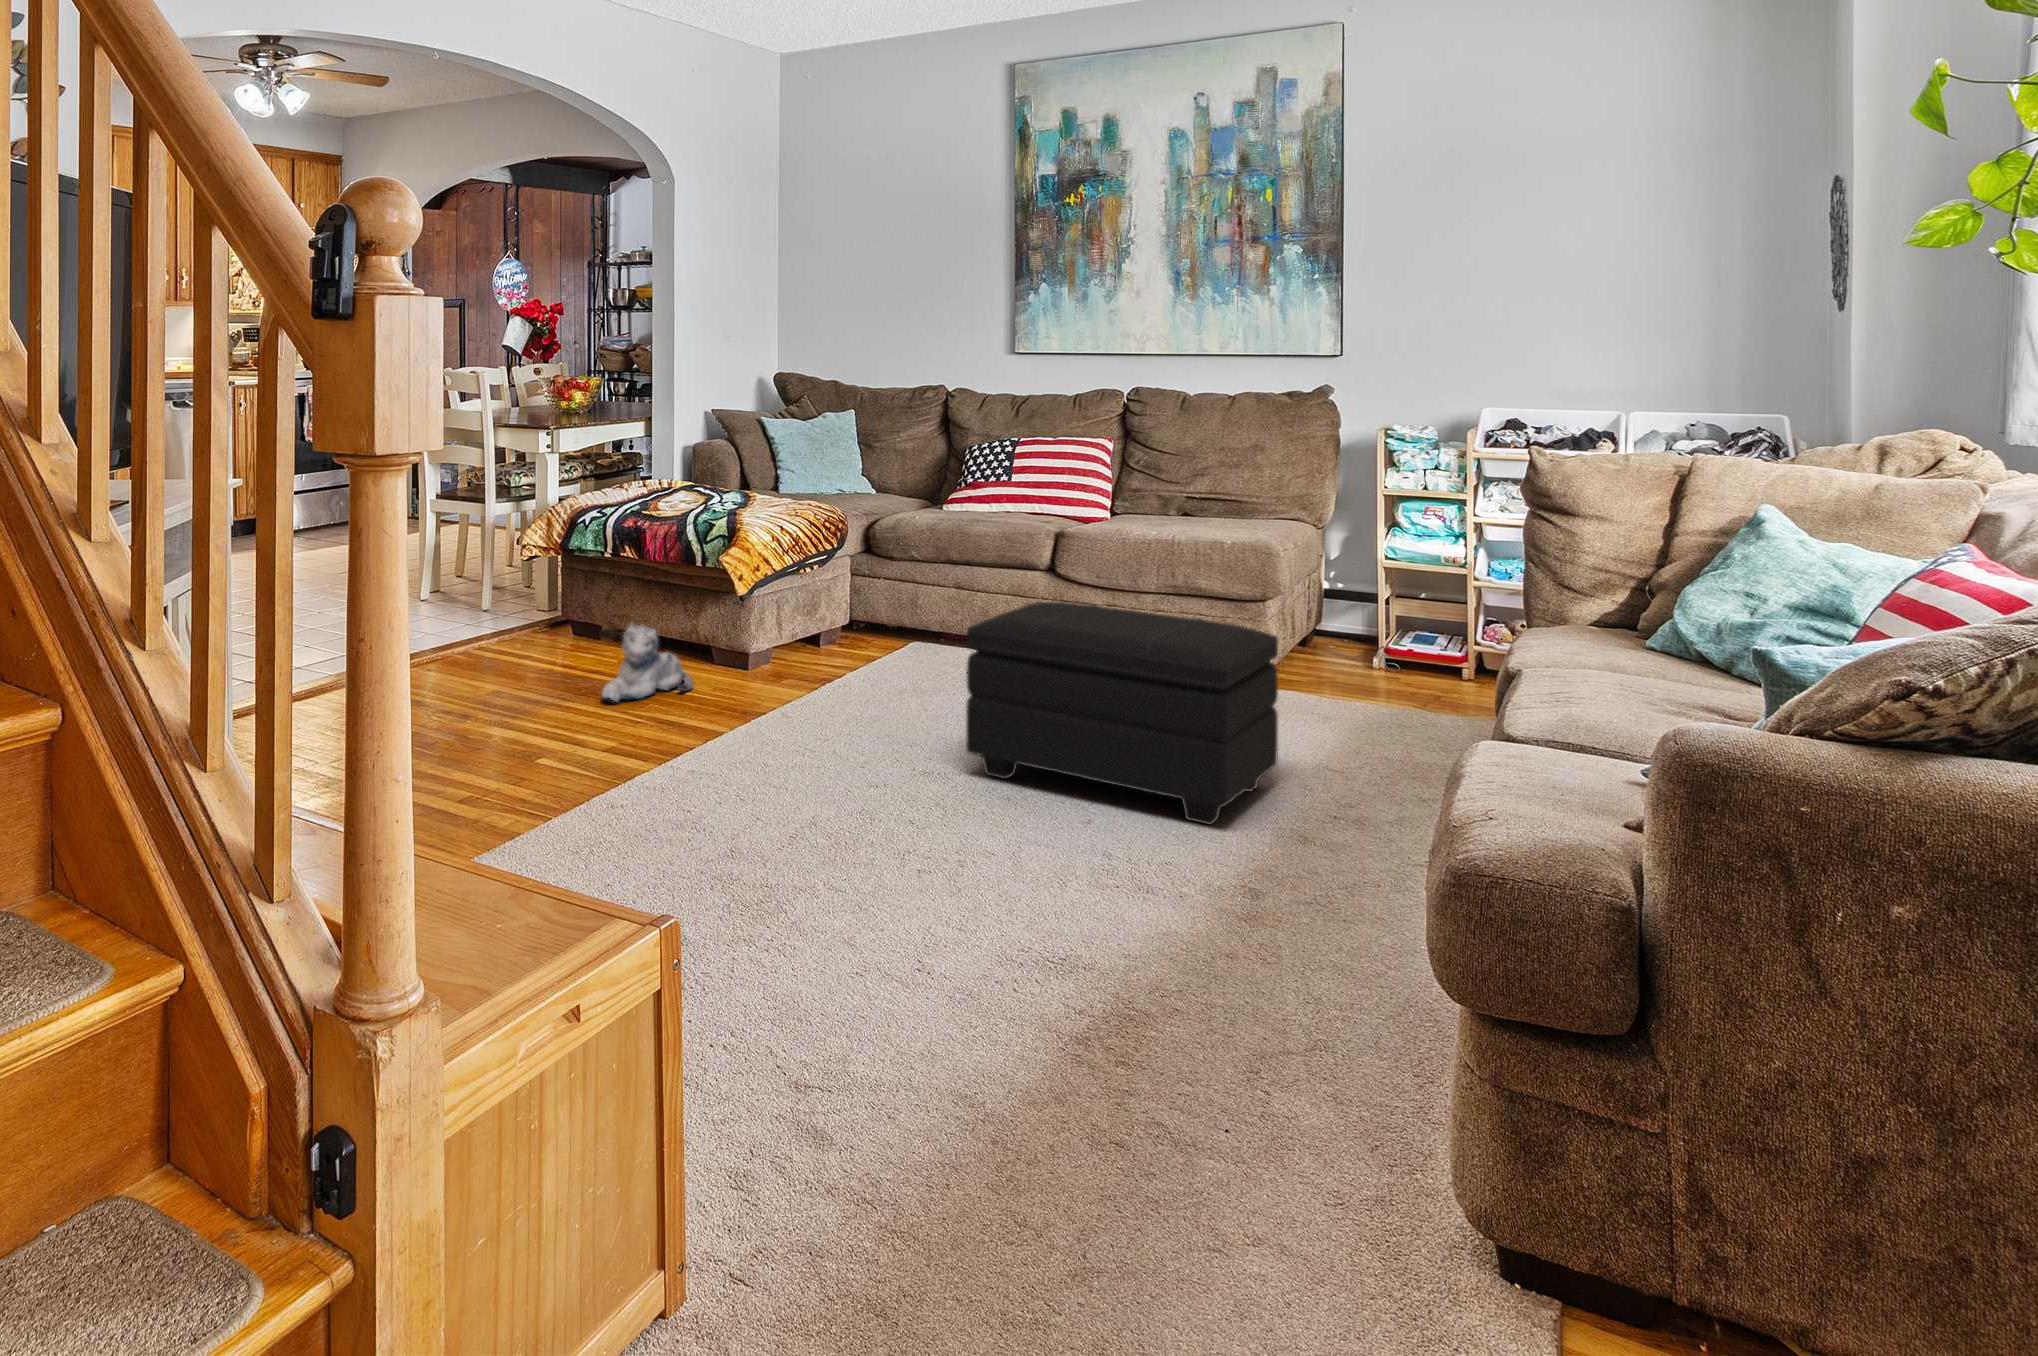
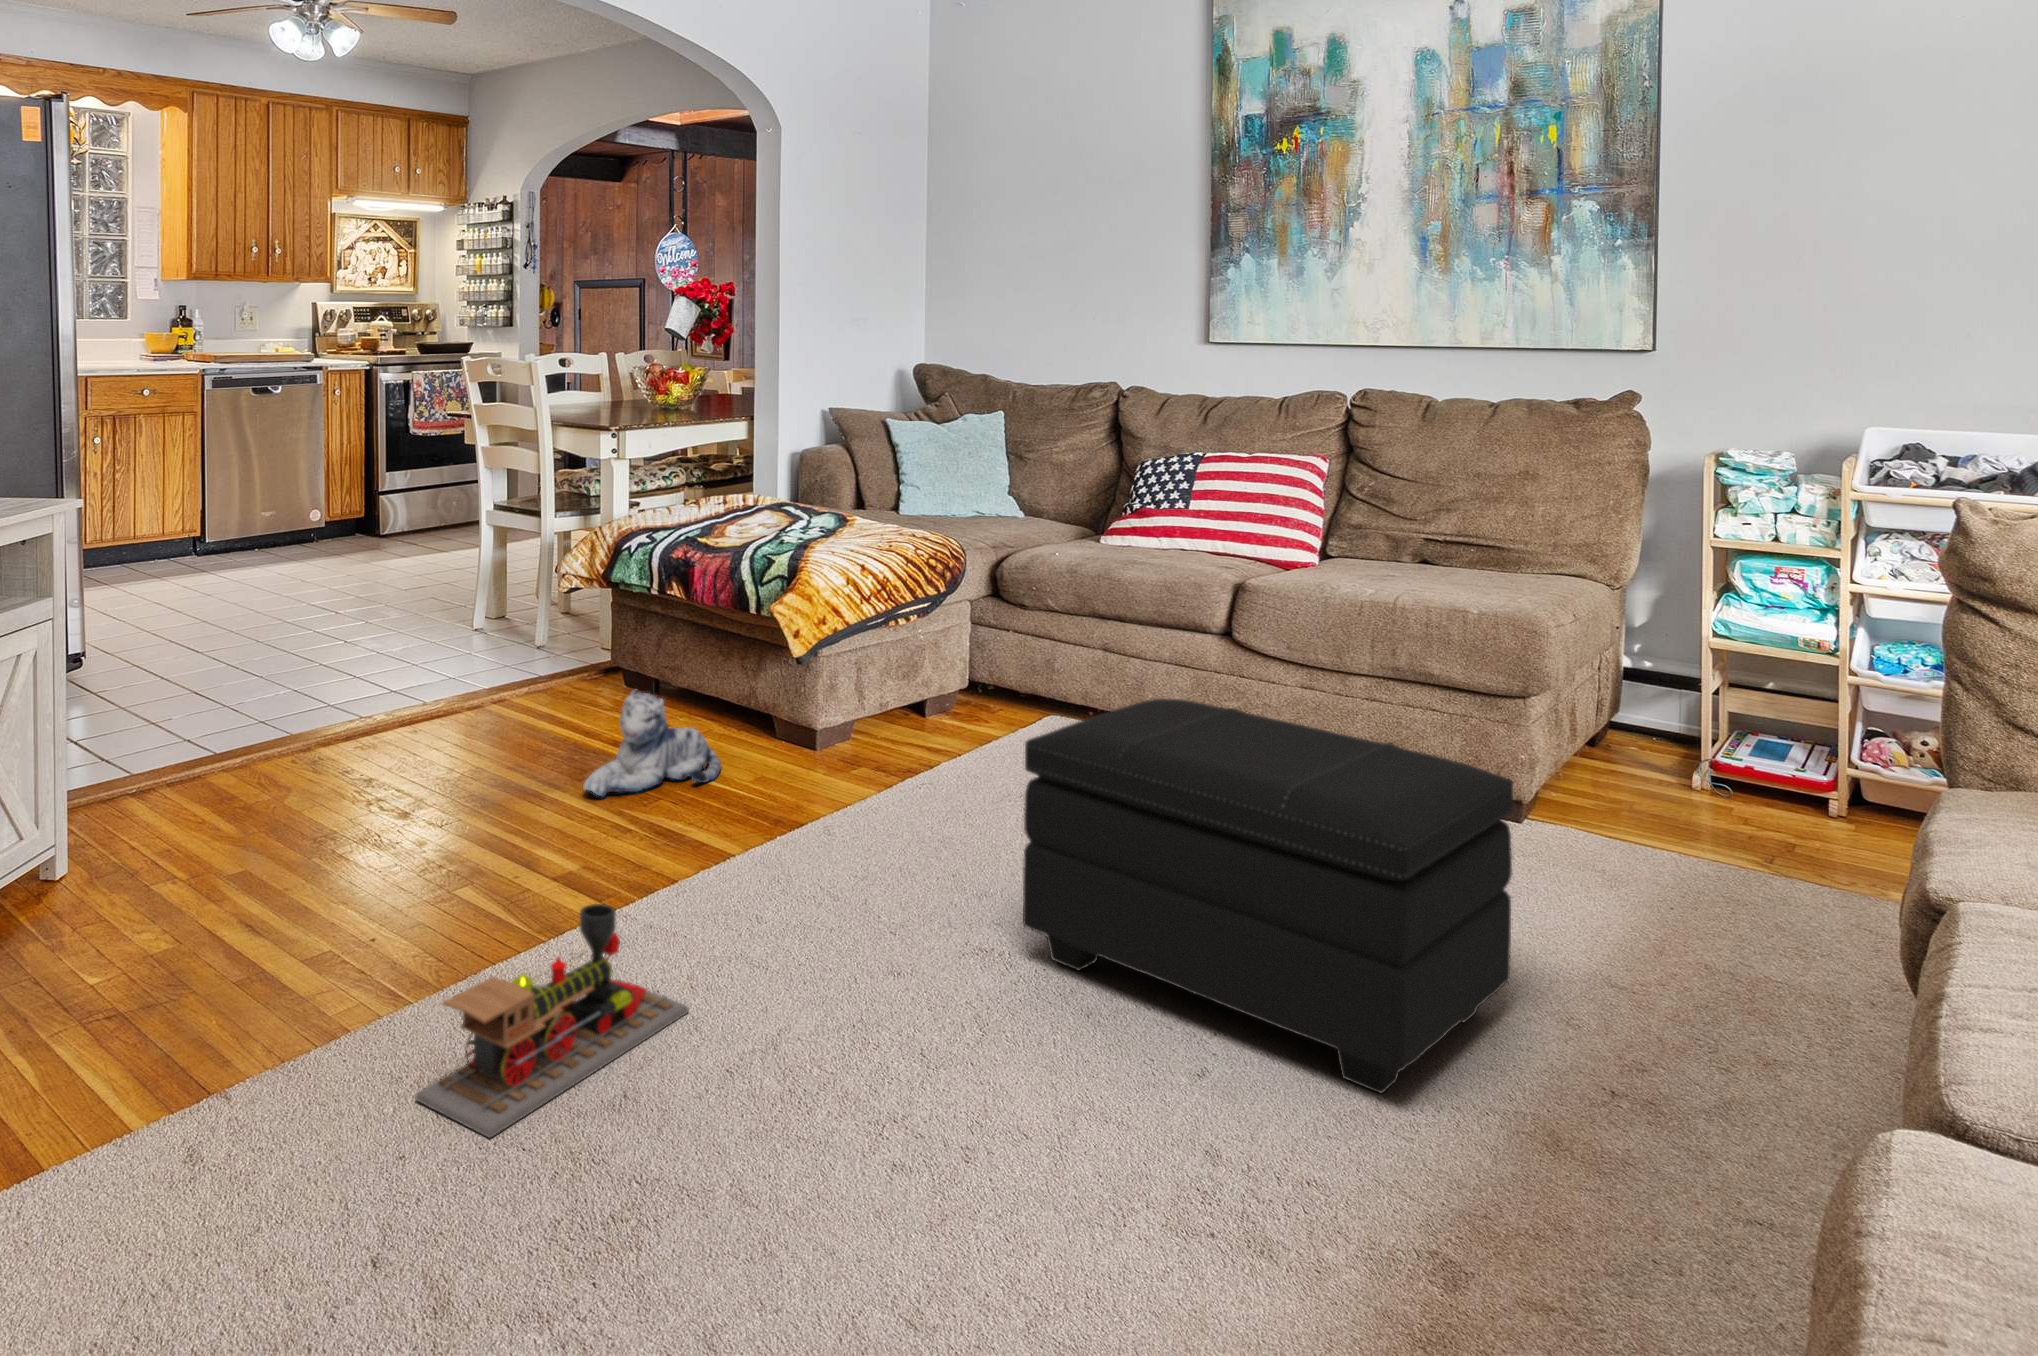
toy train: none [621,739,765,874] -> present [415,904,689,1138]

